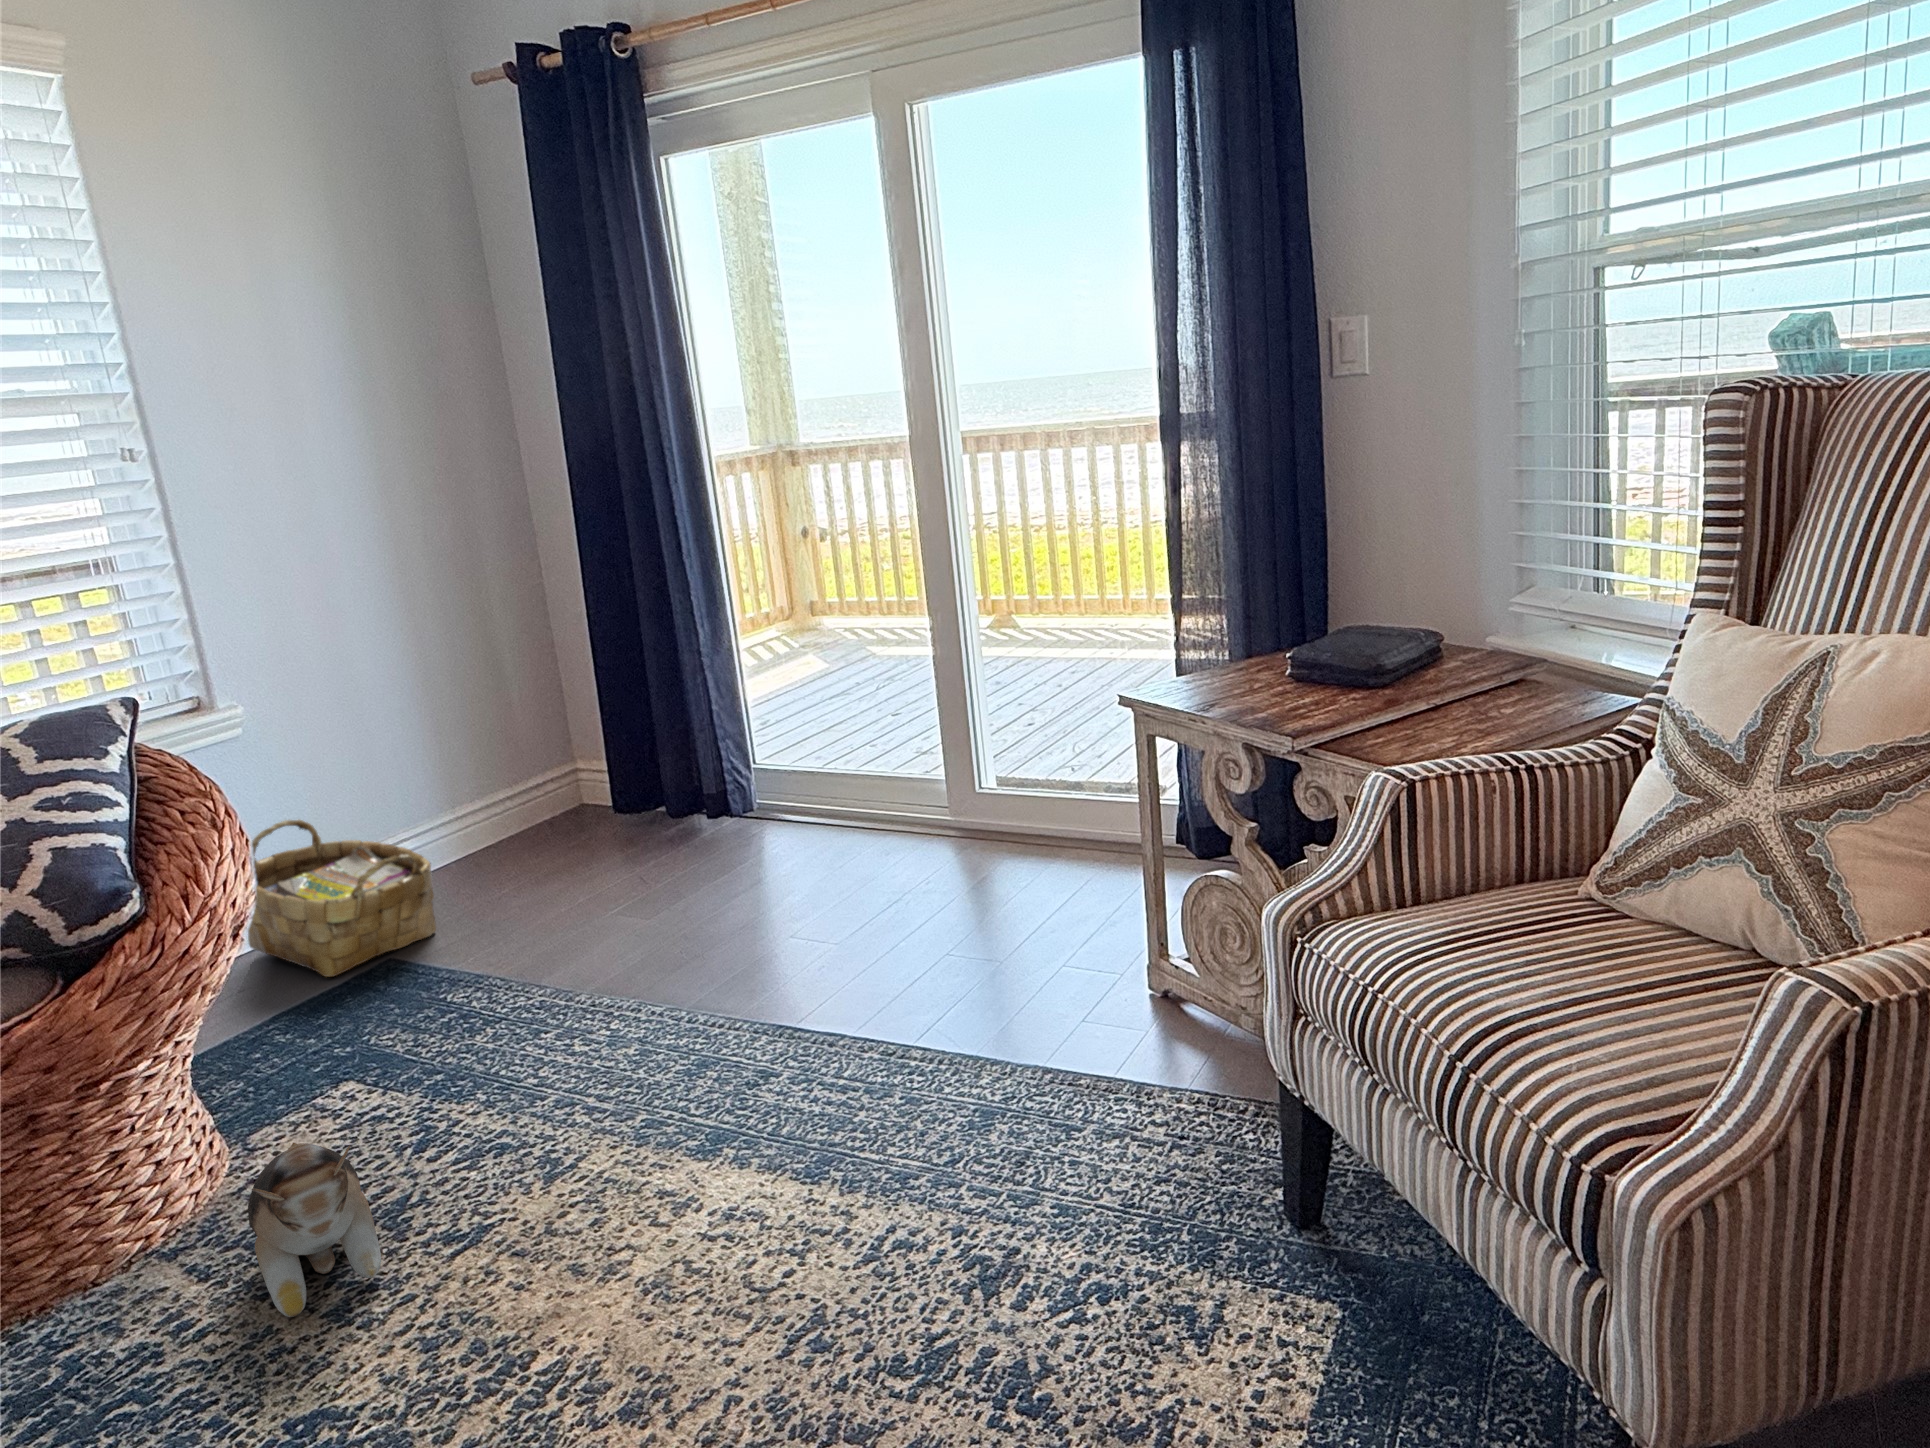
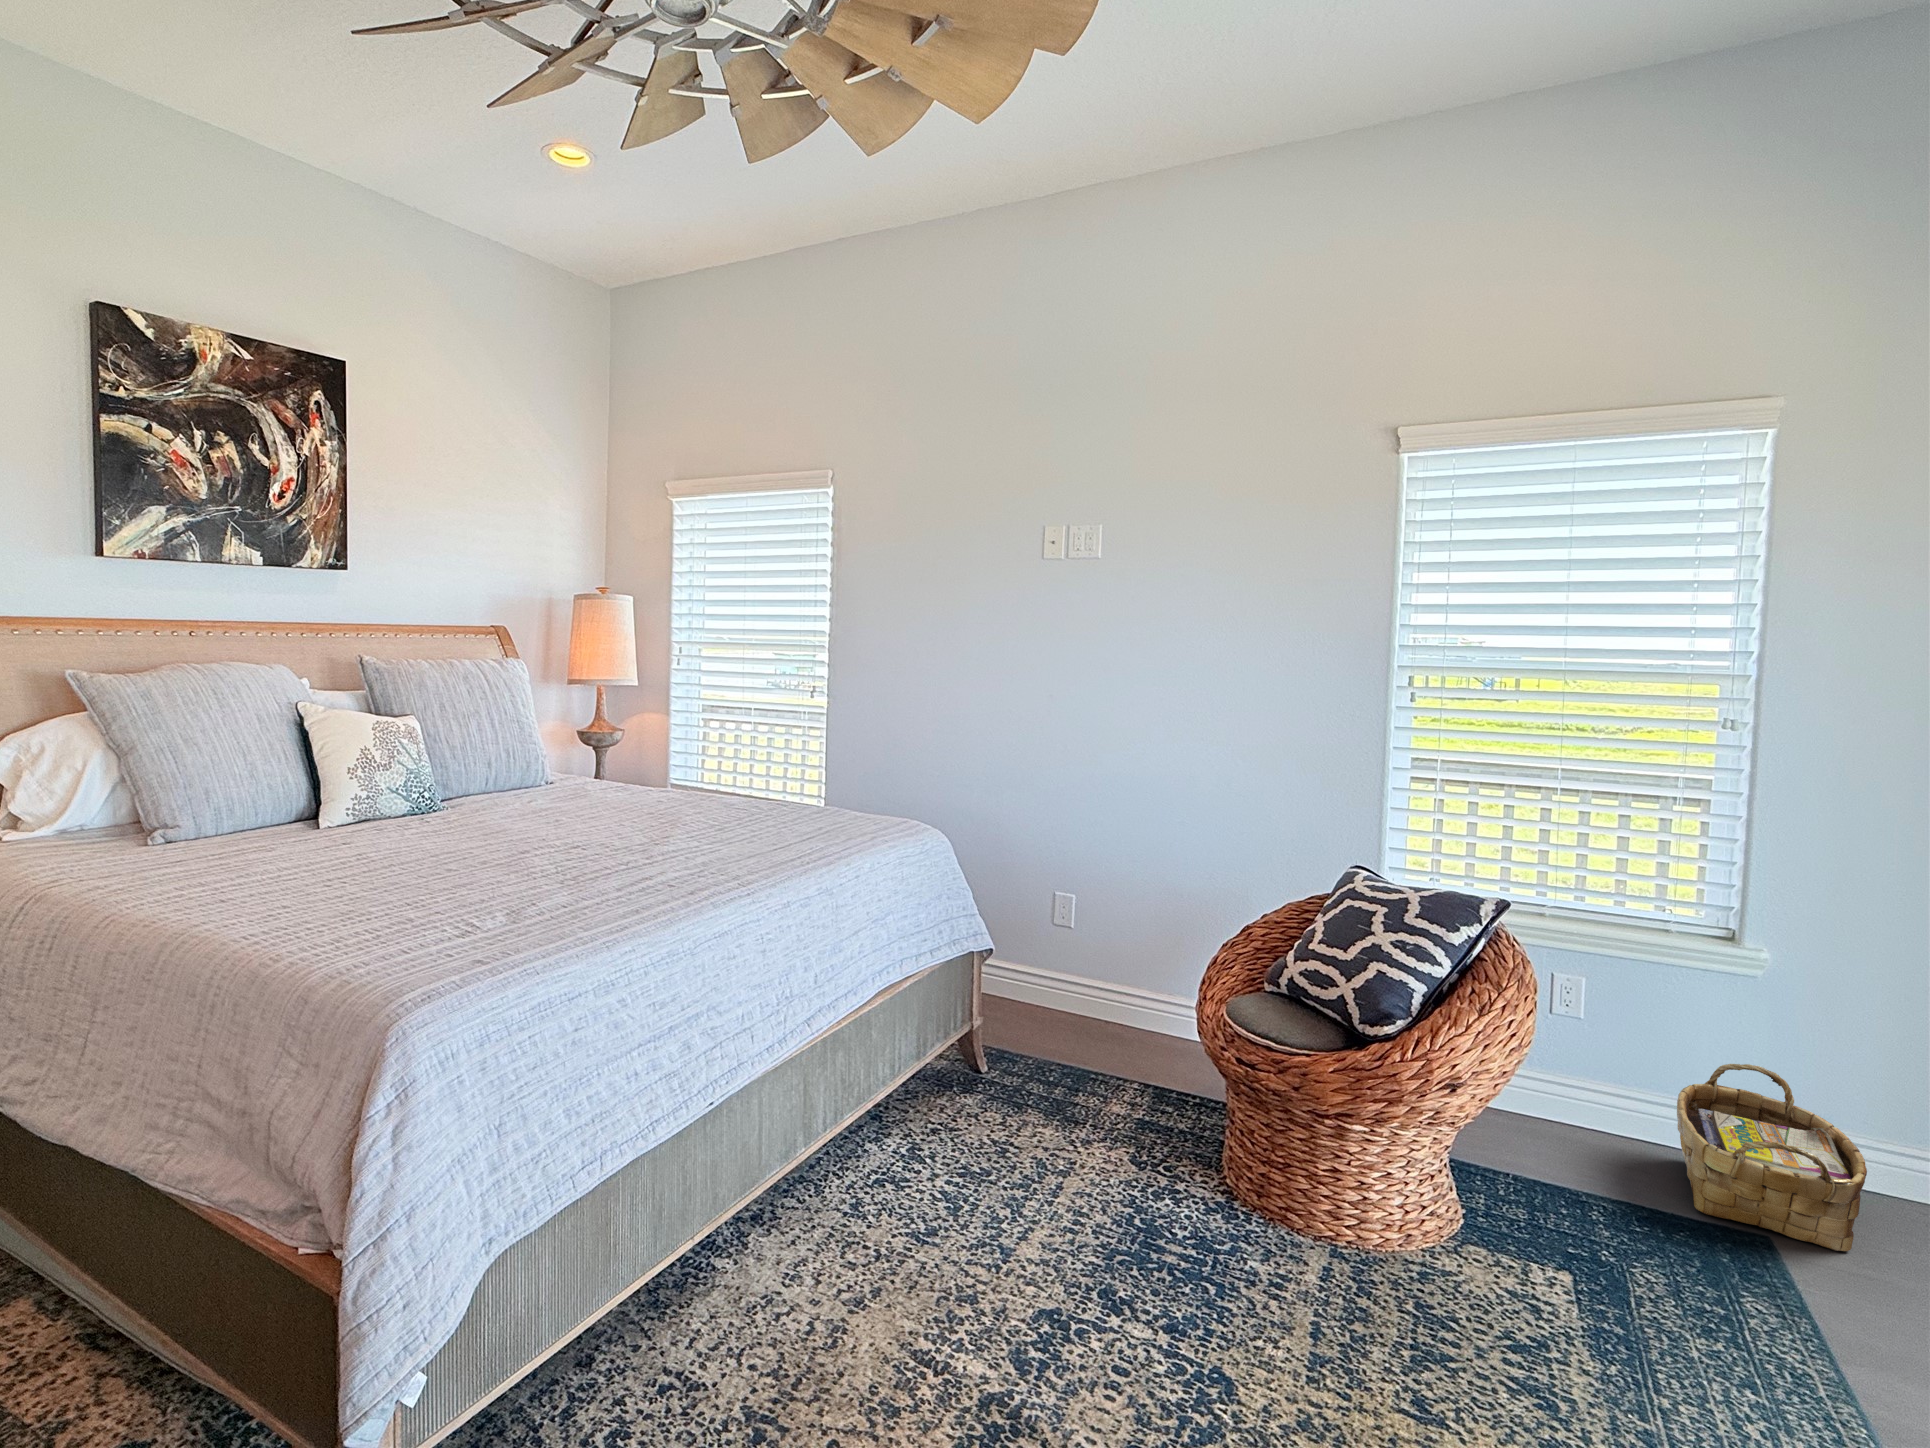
plush toy: present [248,1143,381,1317] -> none [1271,1222,1424,1366]

